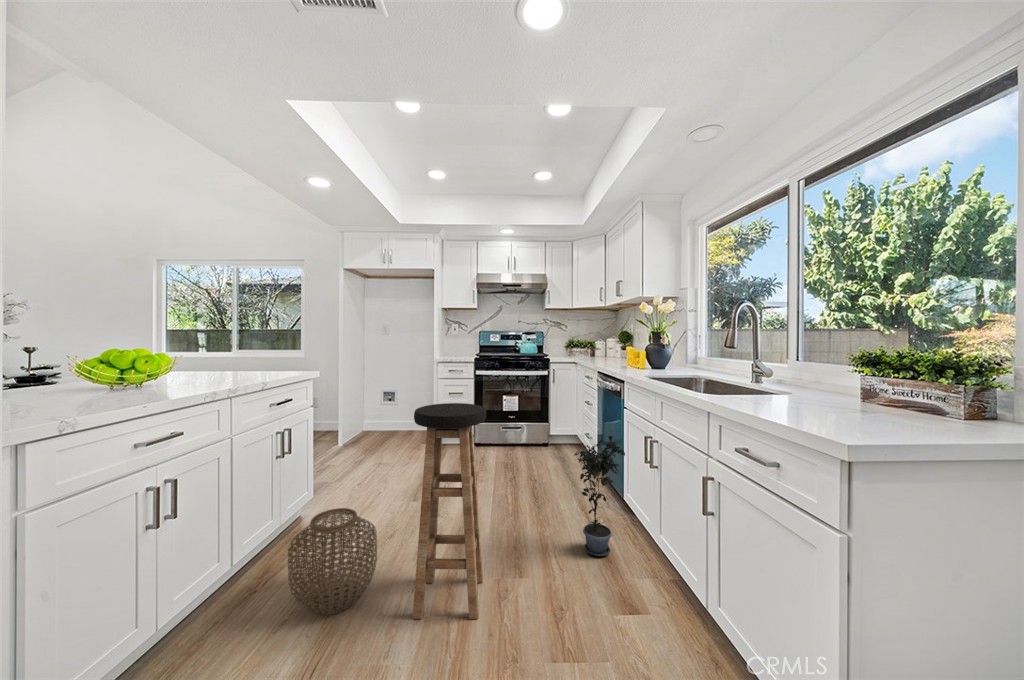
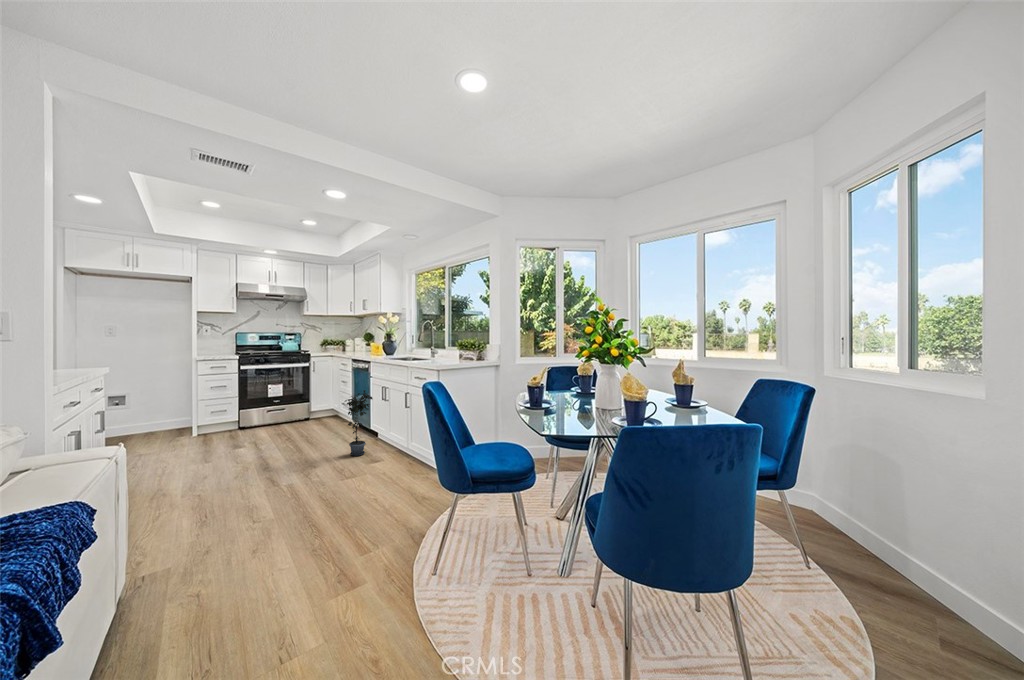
bar stool: present [413,403,486,619] -> none [250,376,297,494]
woven basket: present [288,508,377,615] -> none [155,447,221,509]

